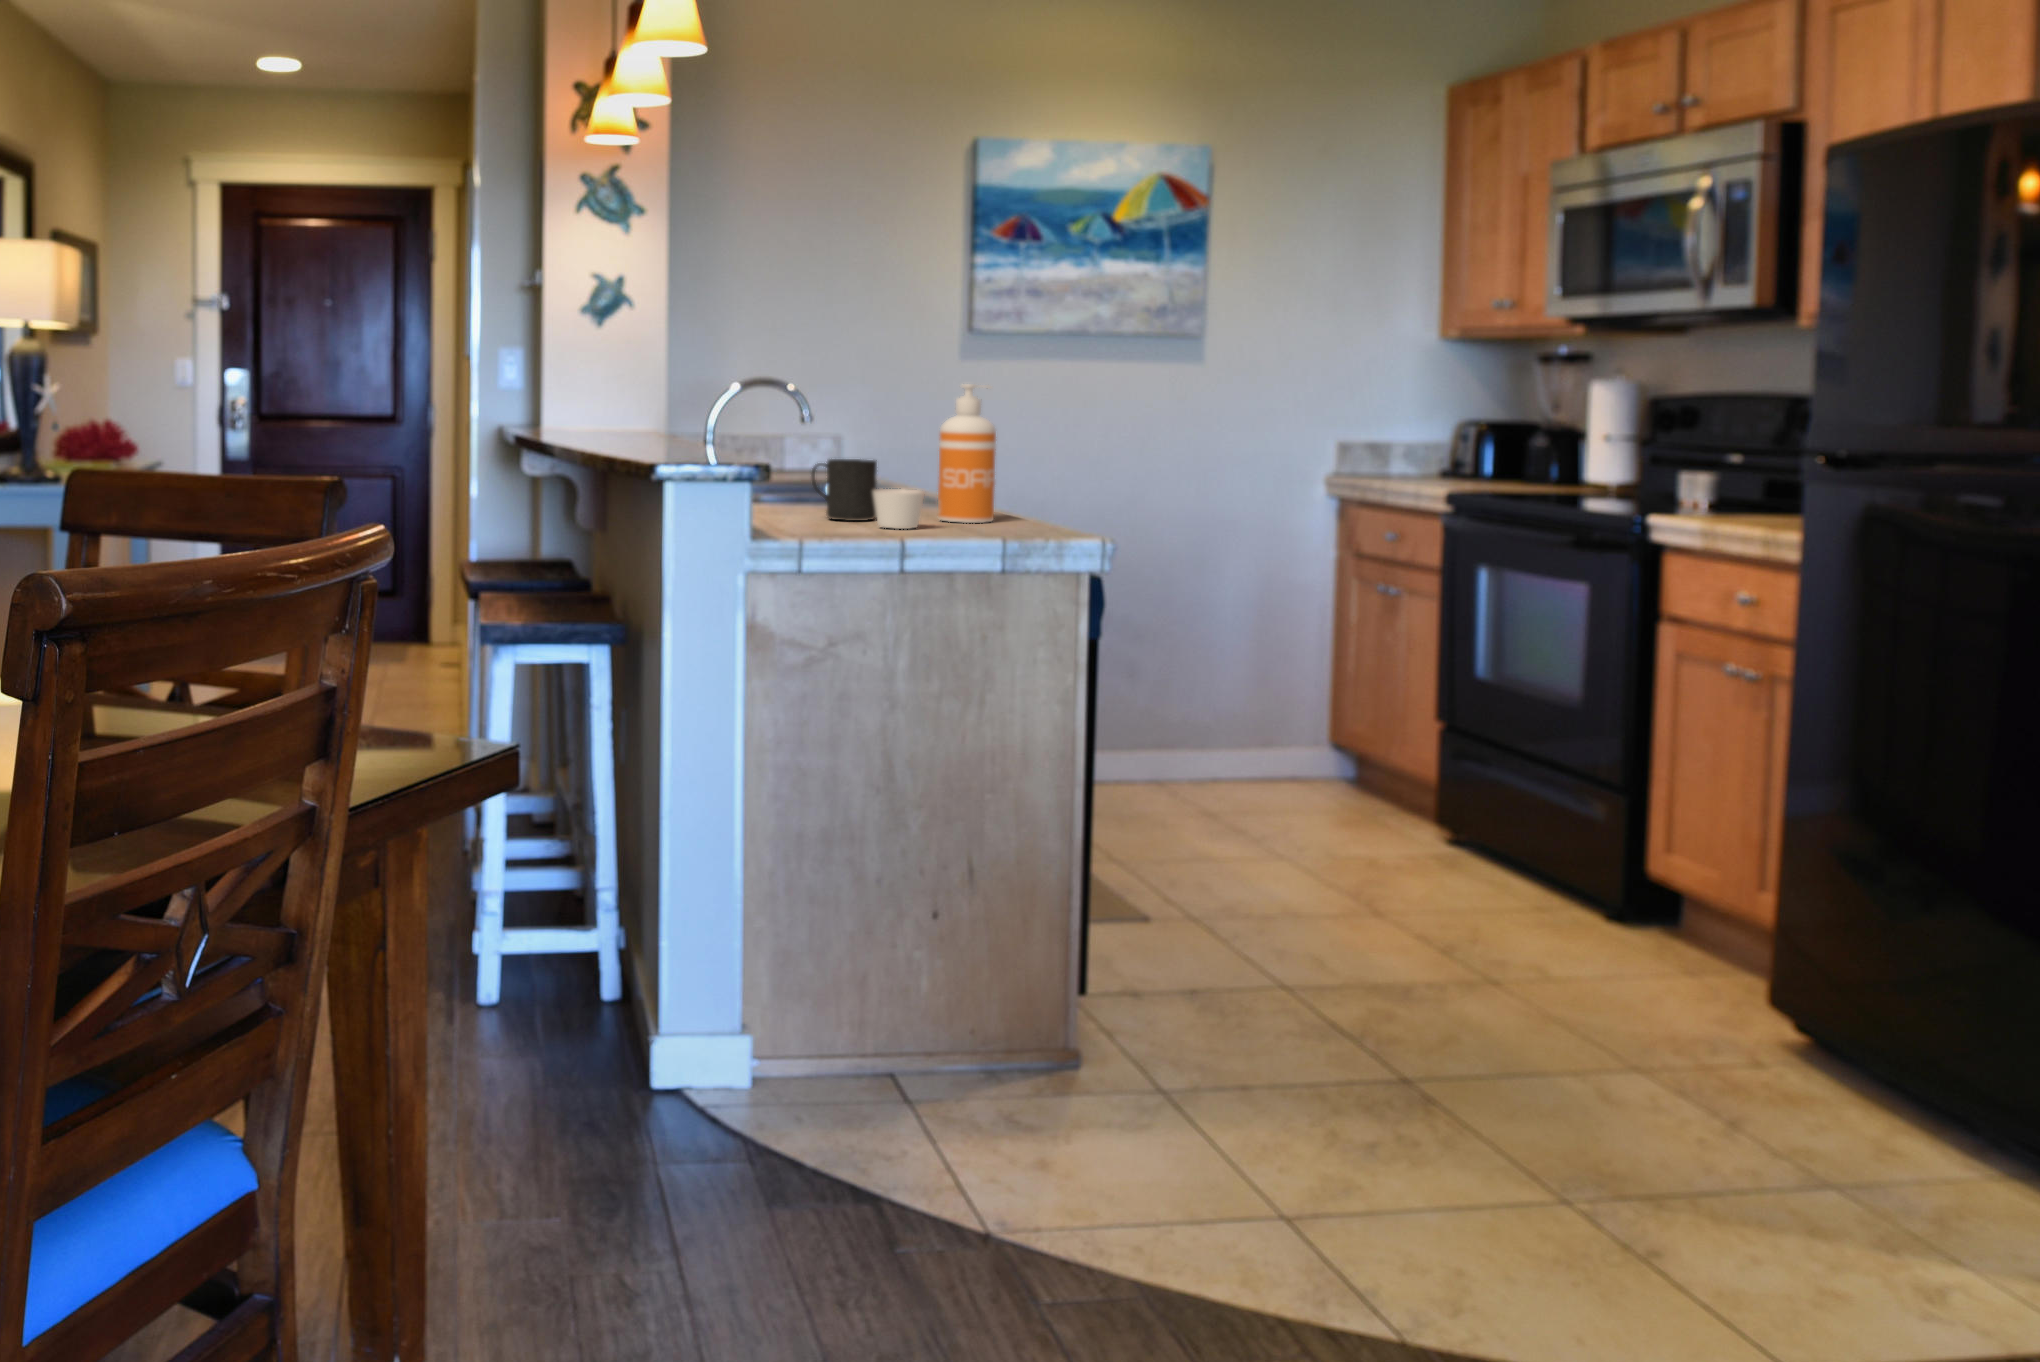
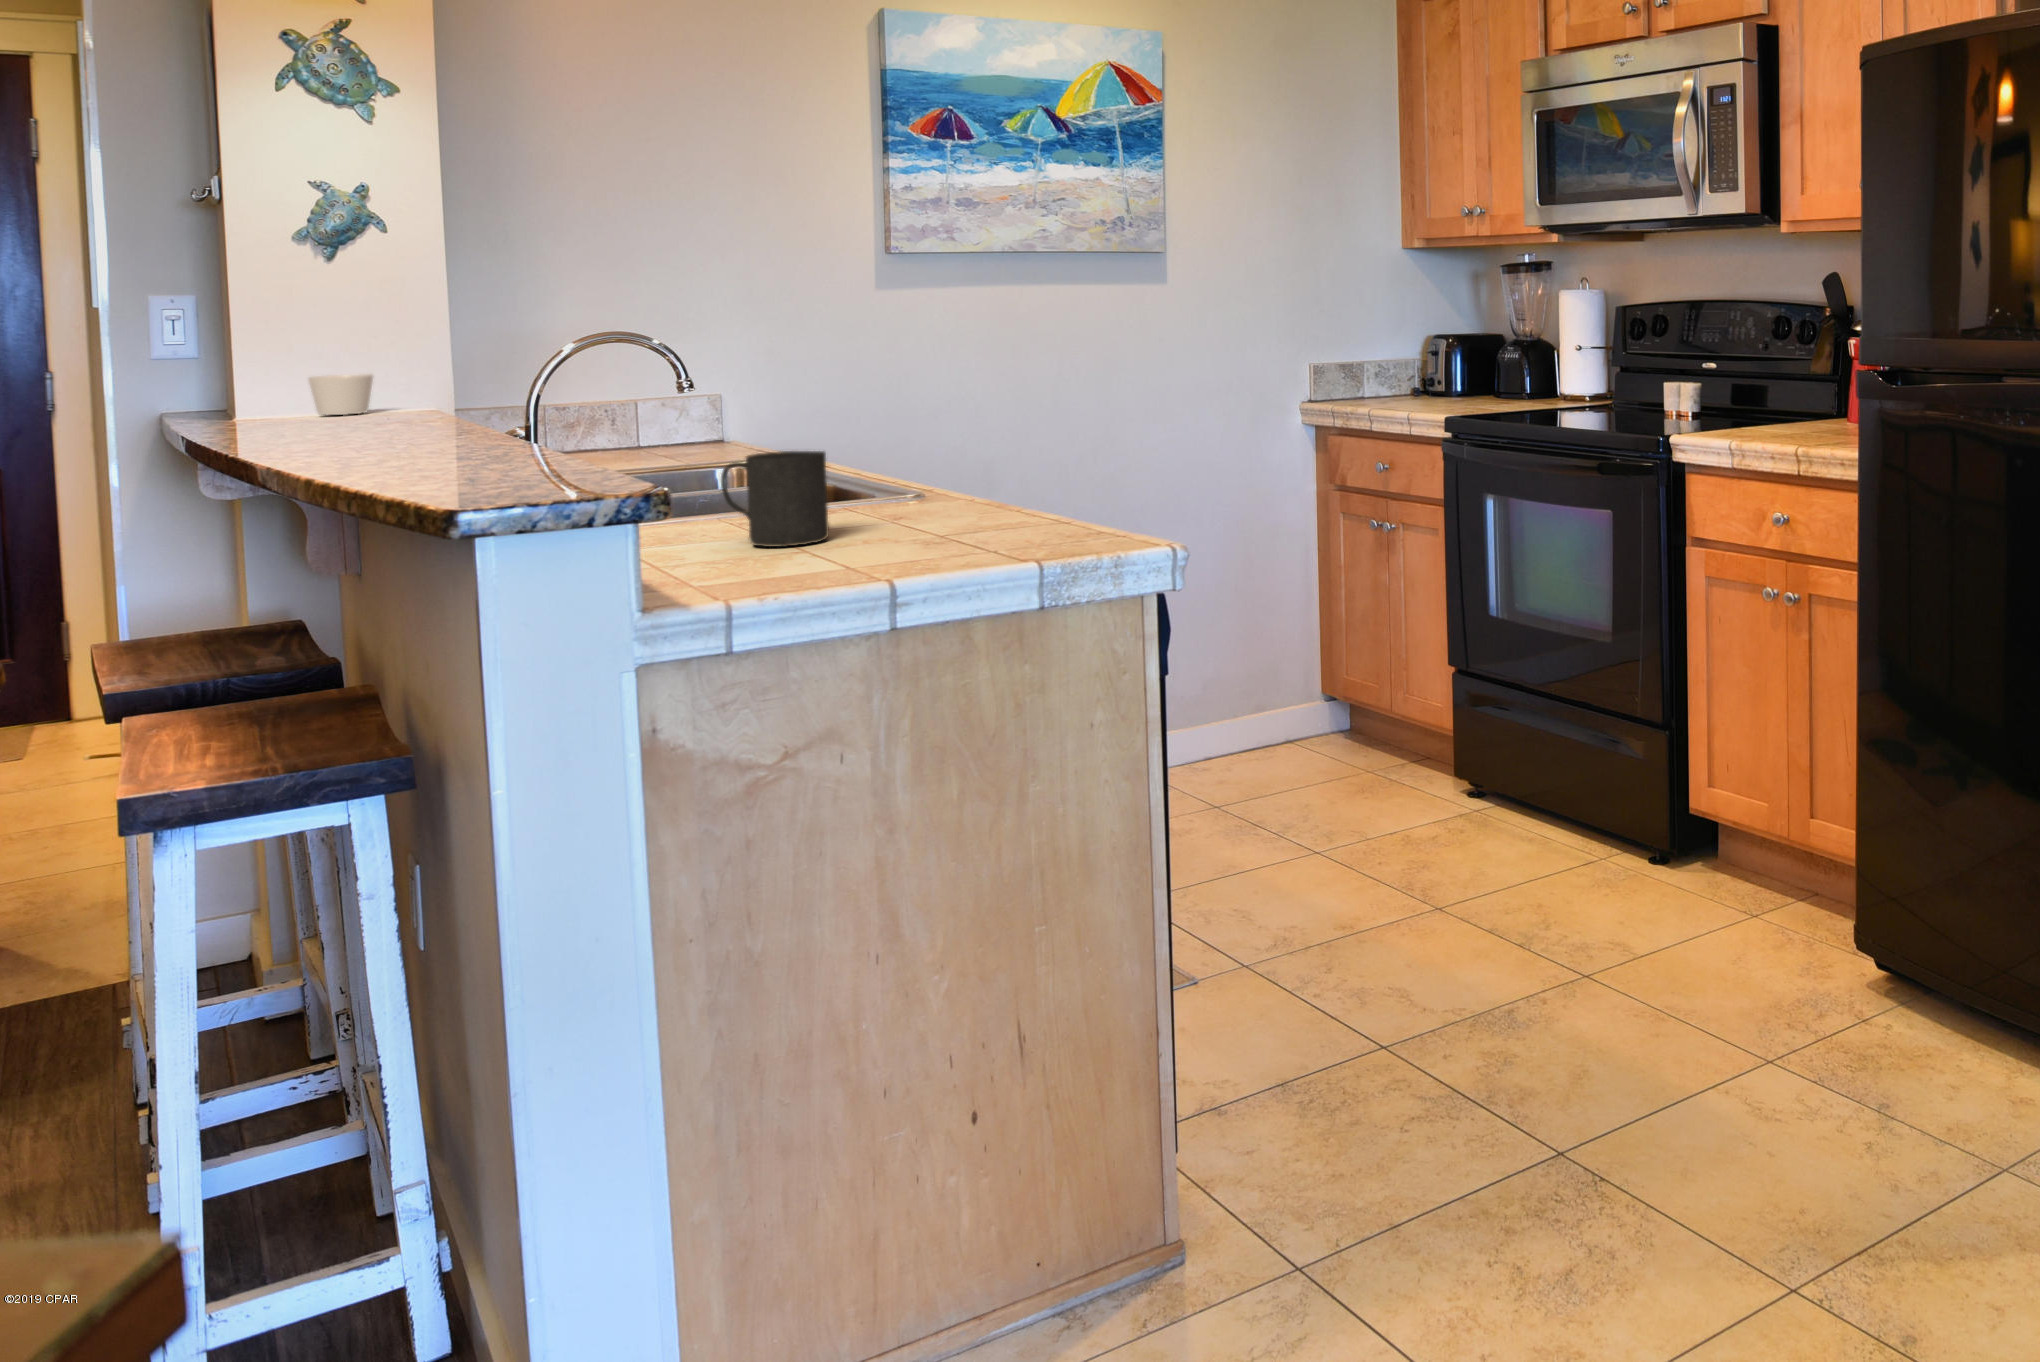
soap dispenser: present [938,384,996,523] -> none [919,332,1005,531]
candle: present [873,489,924,529] -> present [309,374,373,415]

